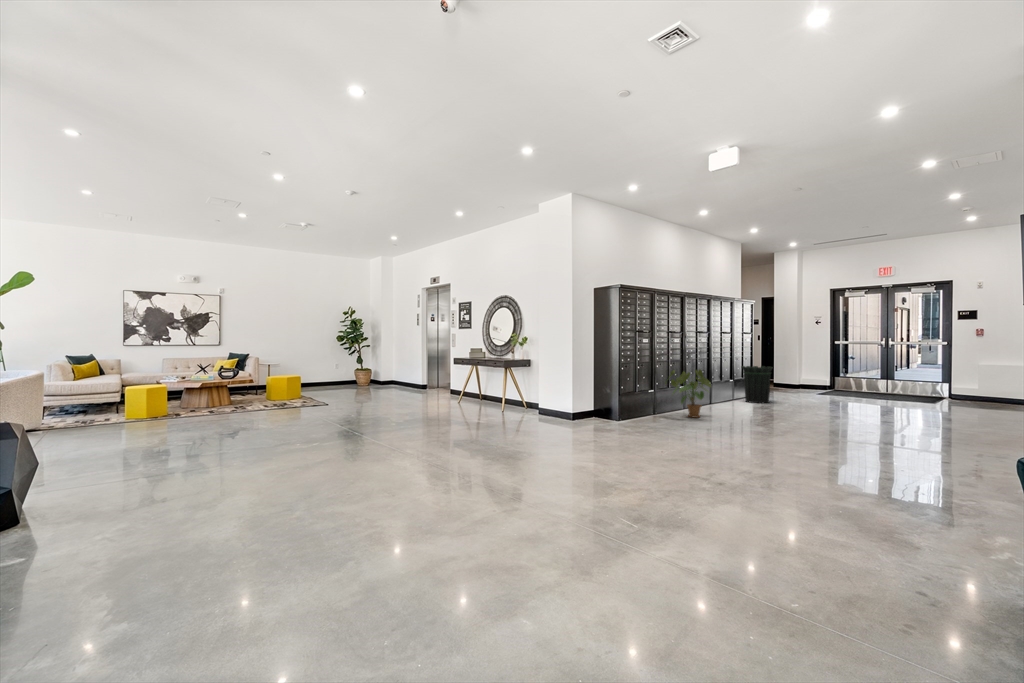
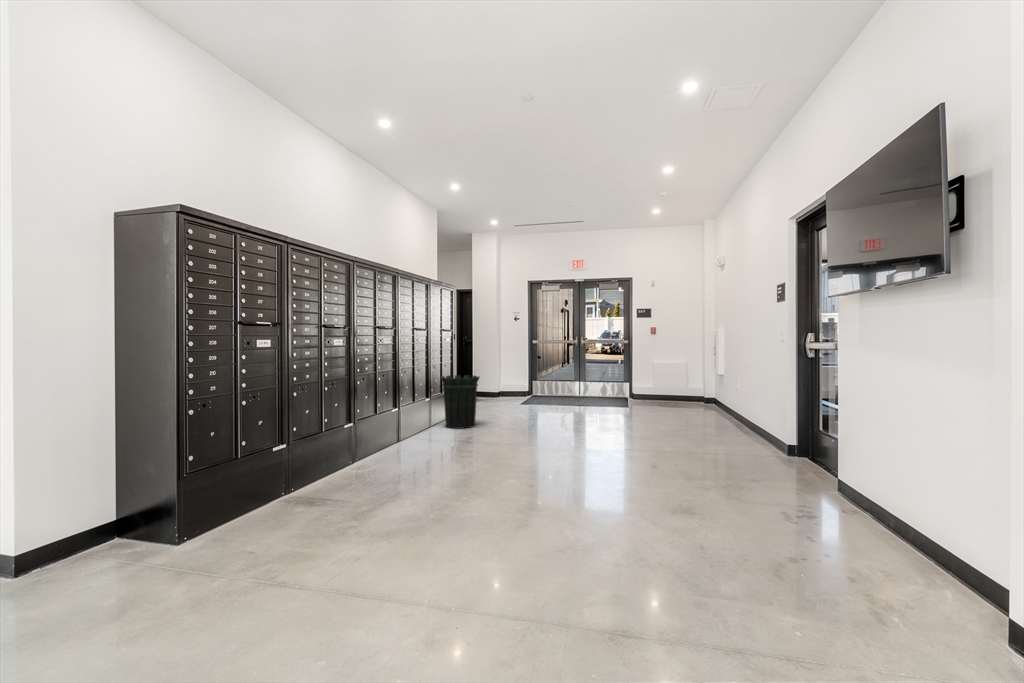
house plant: present [670,369,711,418] -> none [311,396,398,489]

